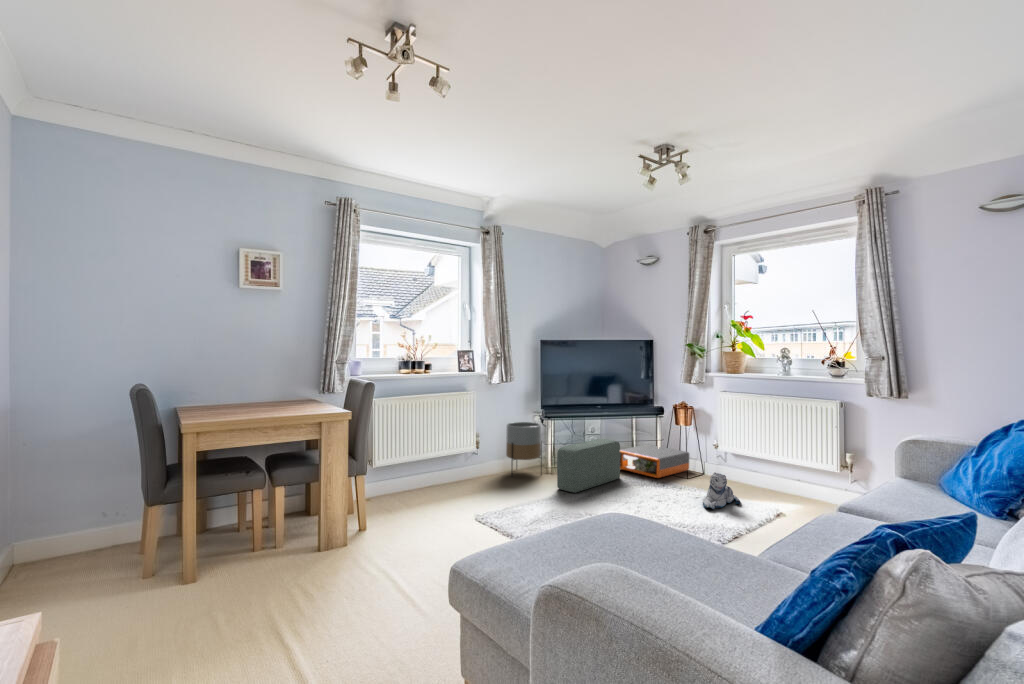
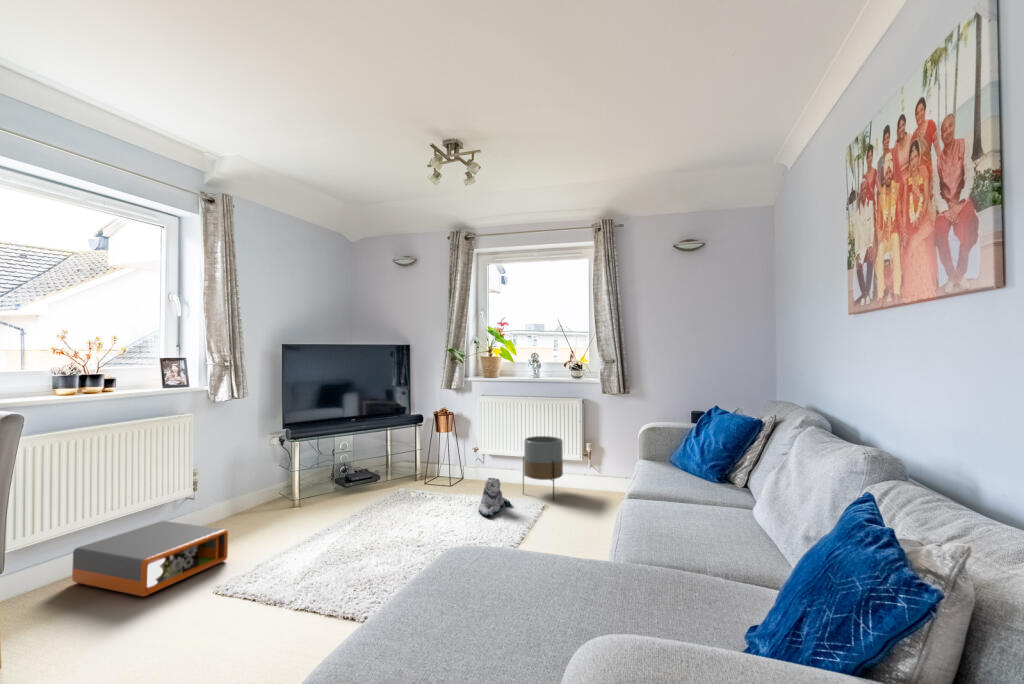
planter: present [506,422,542,475] -> present [523,436,563,500]
pouf: present [557,439,620,493] -> none [316,456,384,526]
storage box: present [620,444,689,478] -> present [72,521,228,596]

